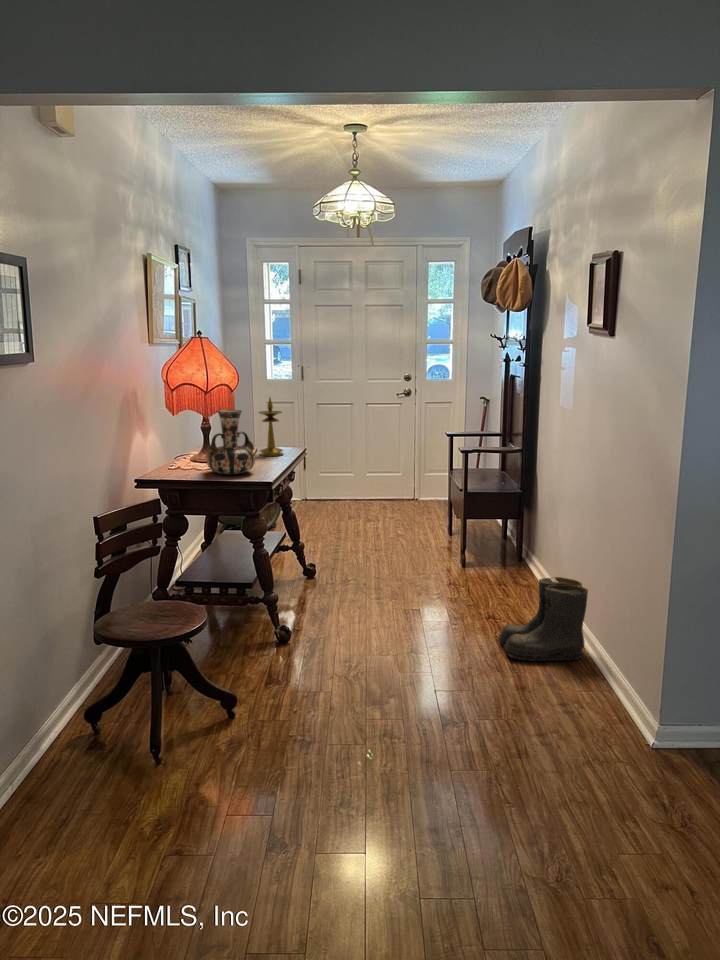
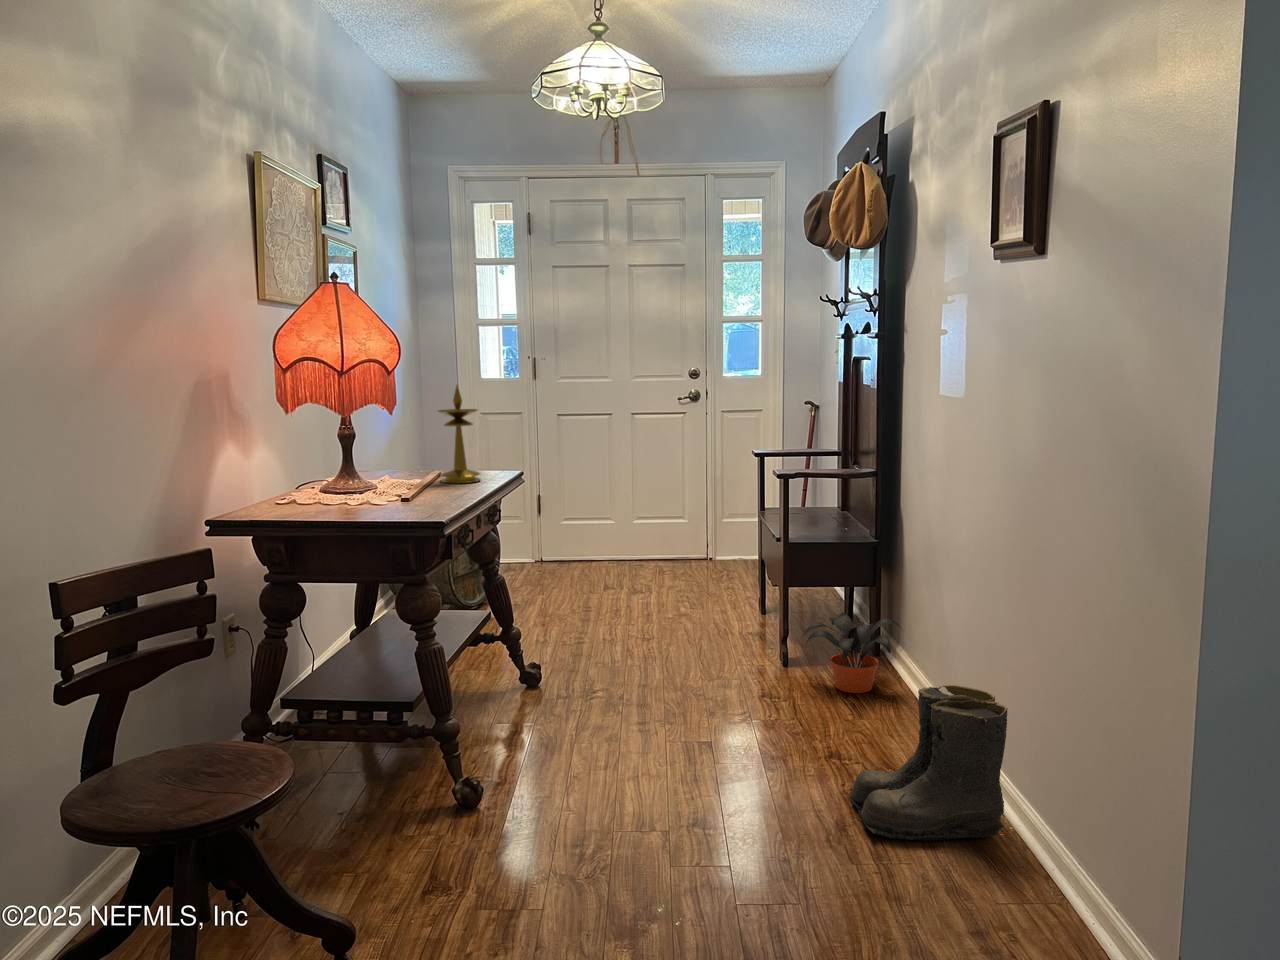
decorative vase: present [207,410,255,475] -> none [332,399,419,511]
potted plant: none [473,535,536,583] -> present [802,612,901,693]

